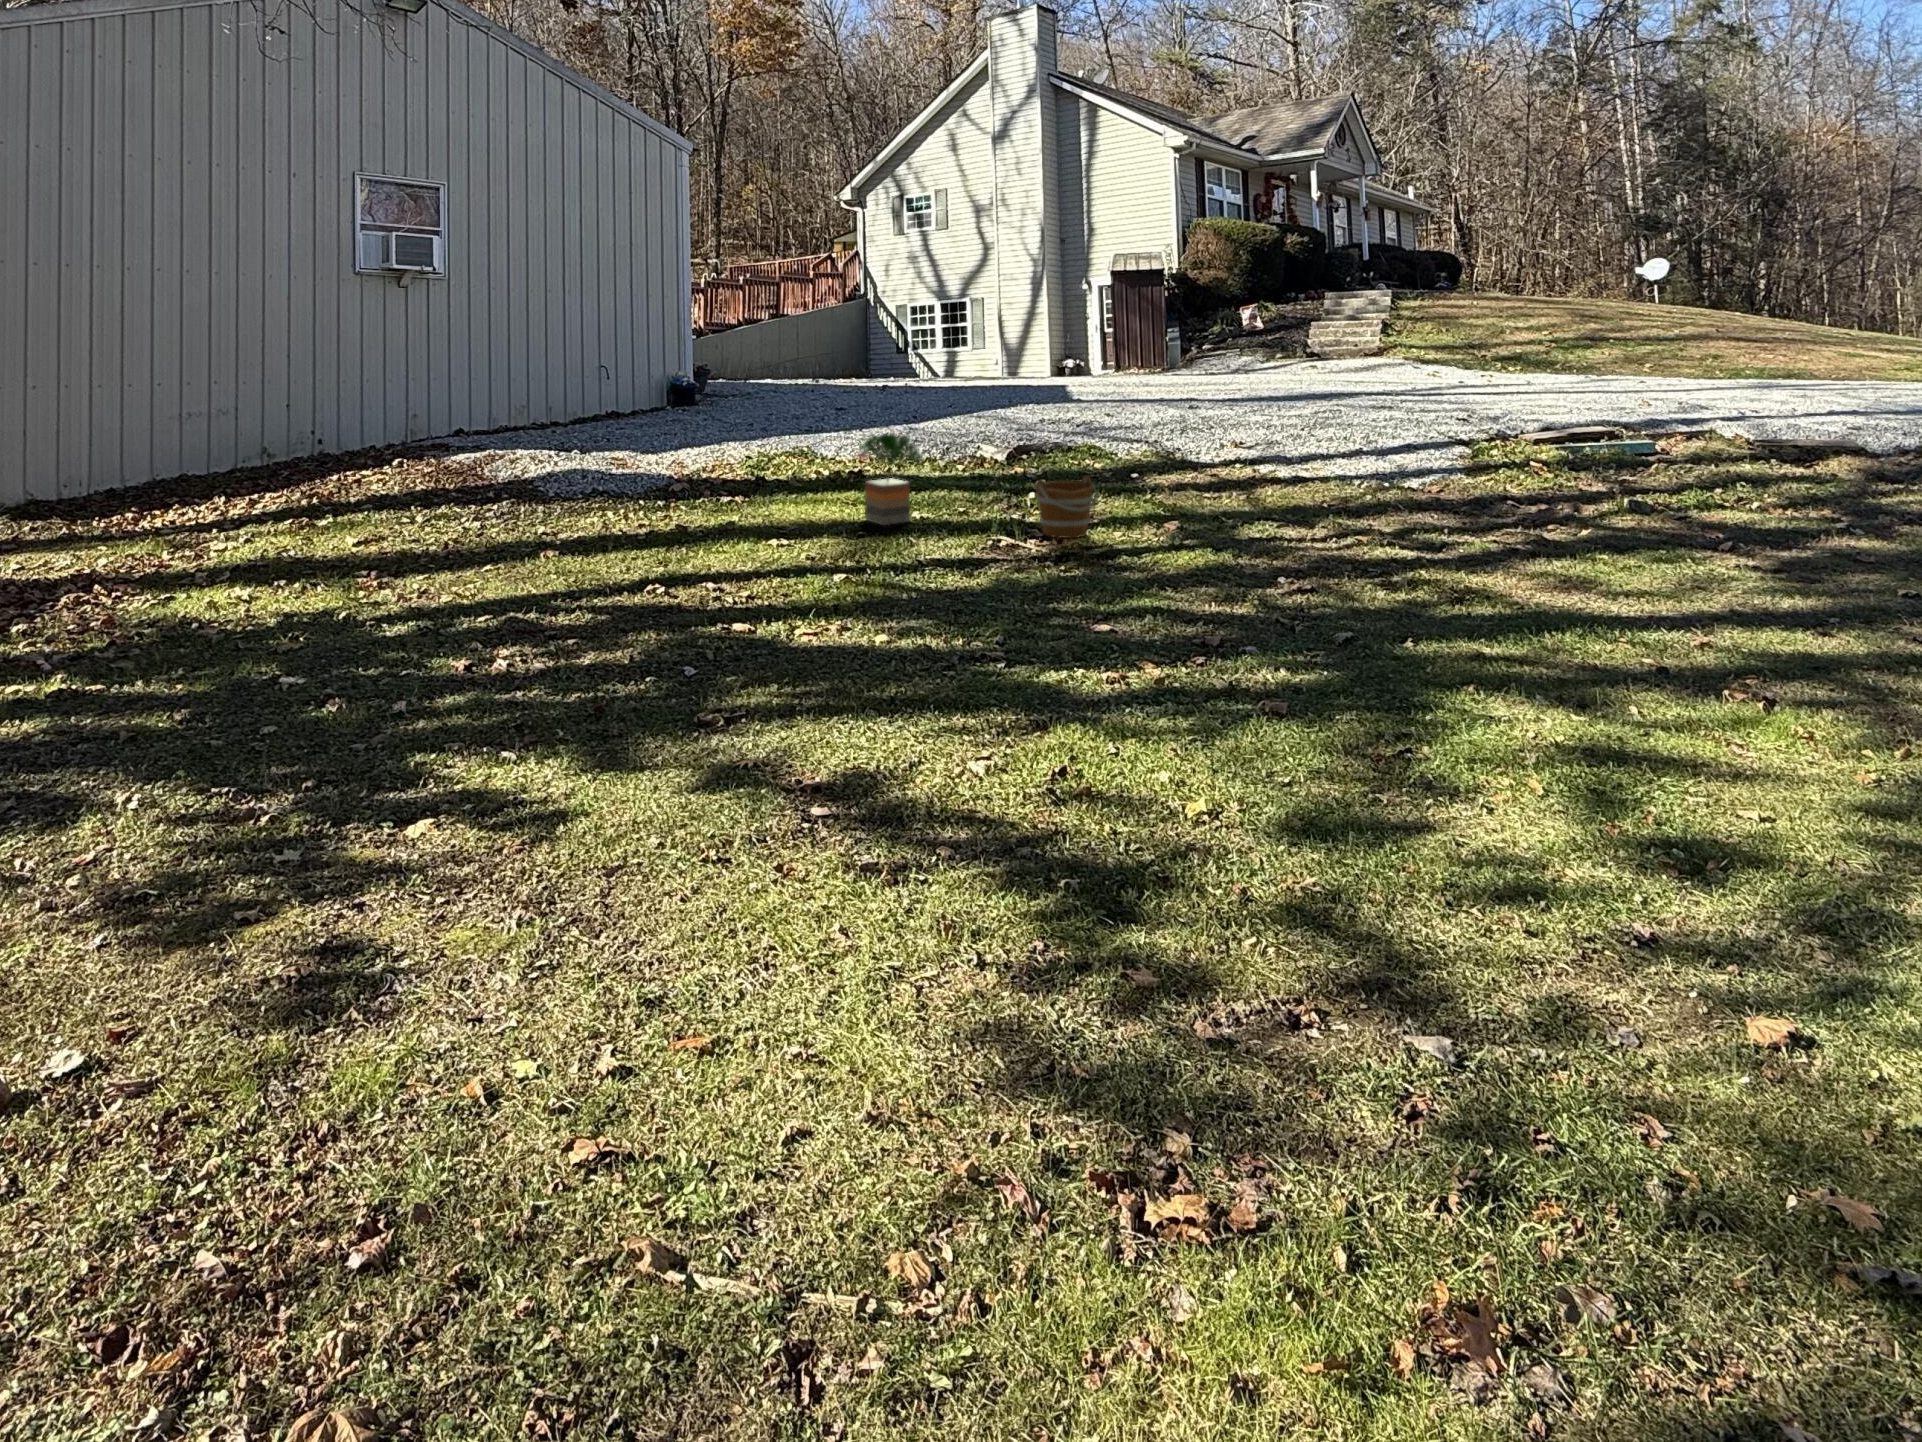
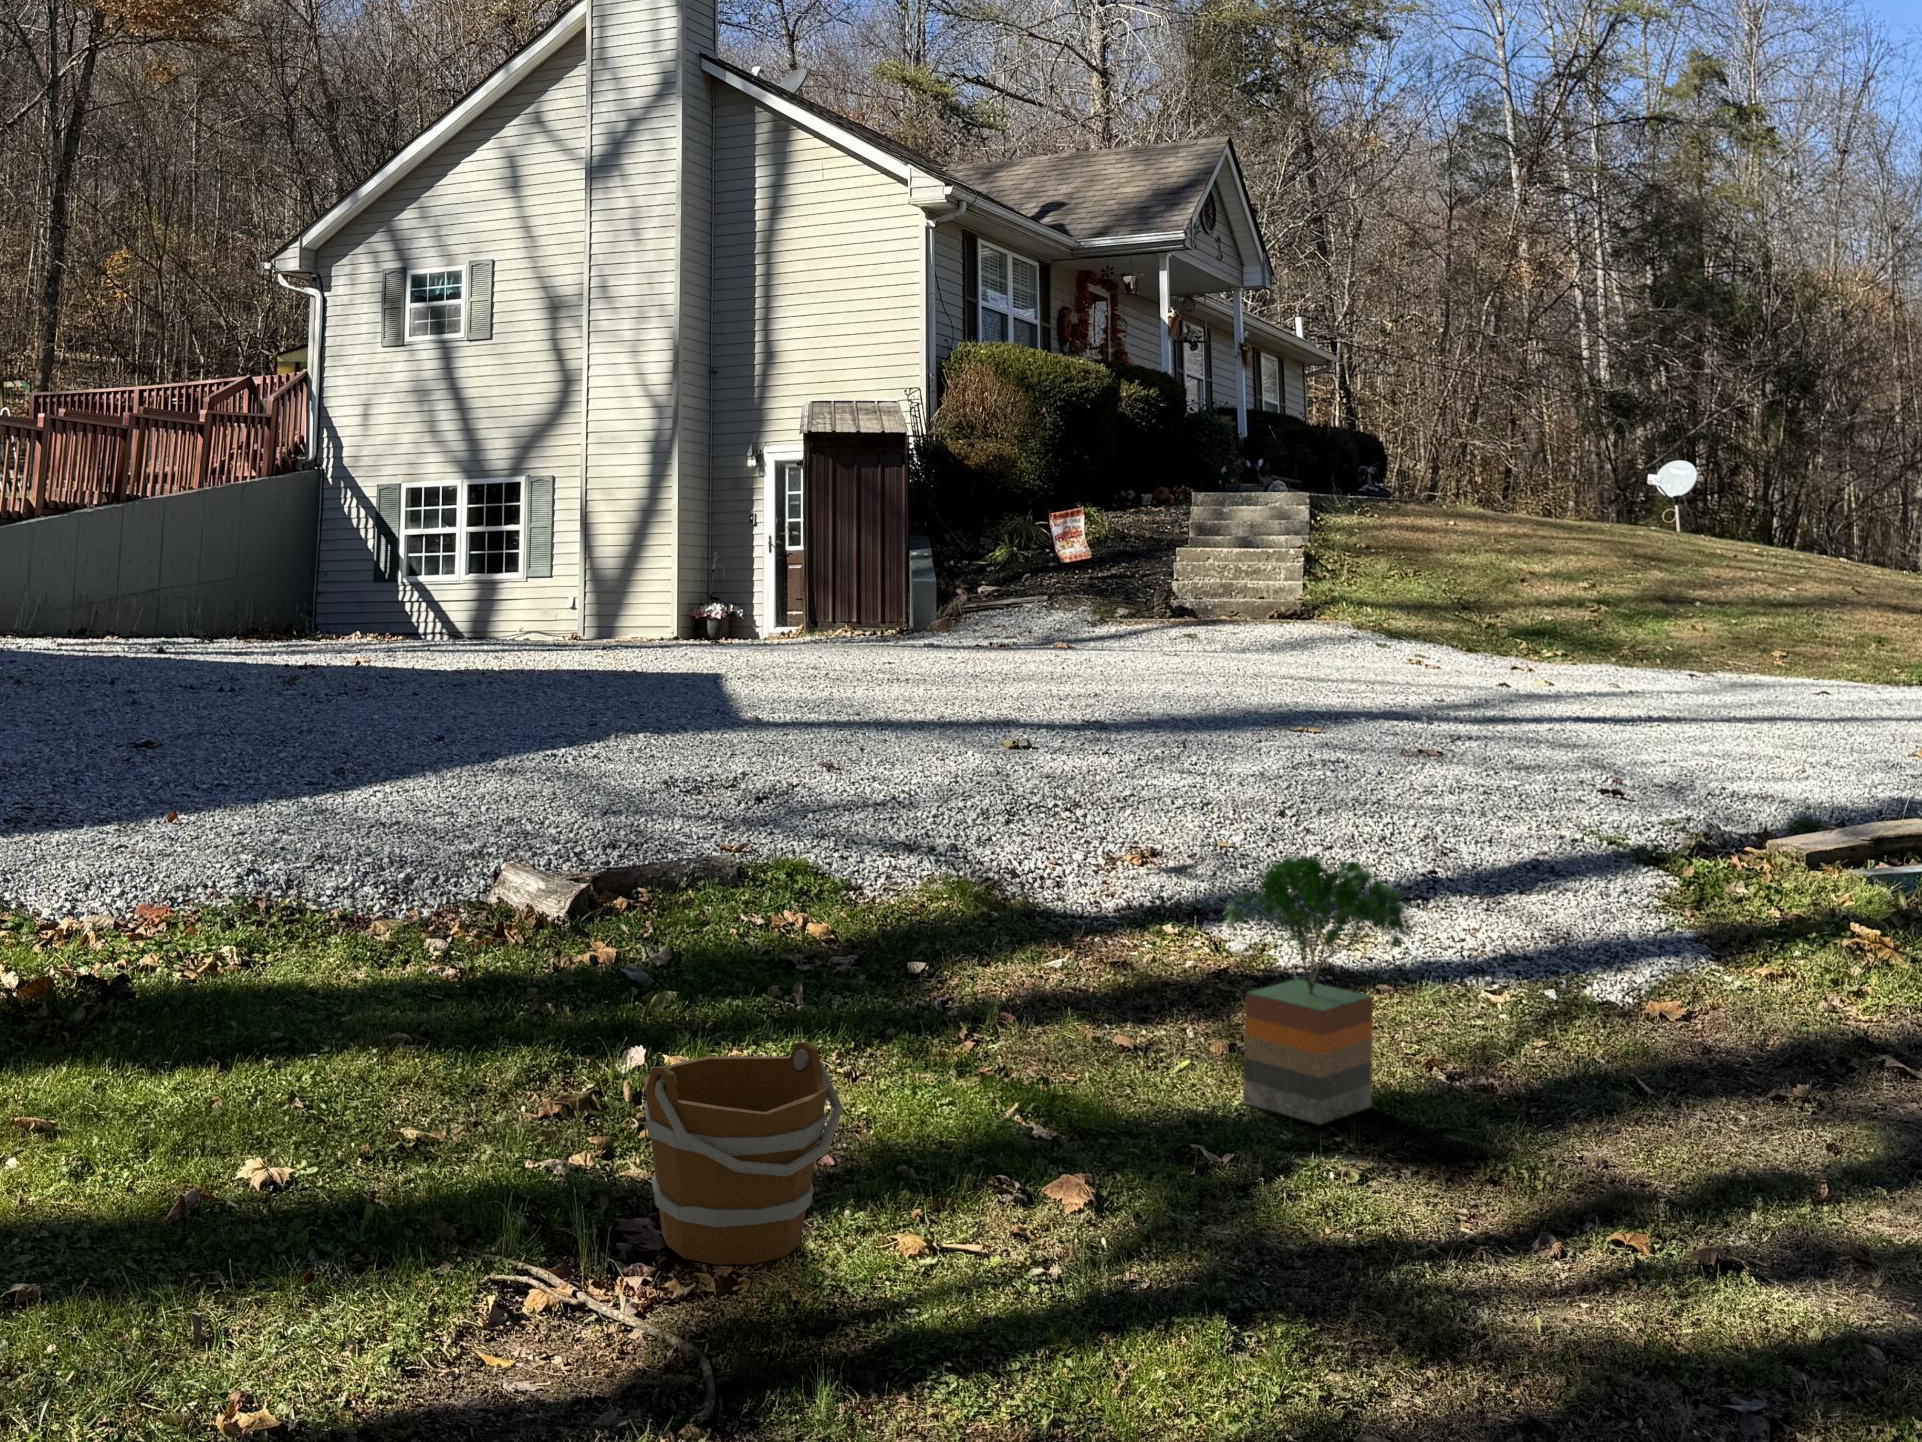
potted tree: present [859,434,923,525] -> present [1225,854,1414,1124]

